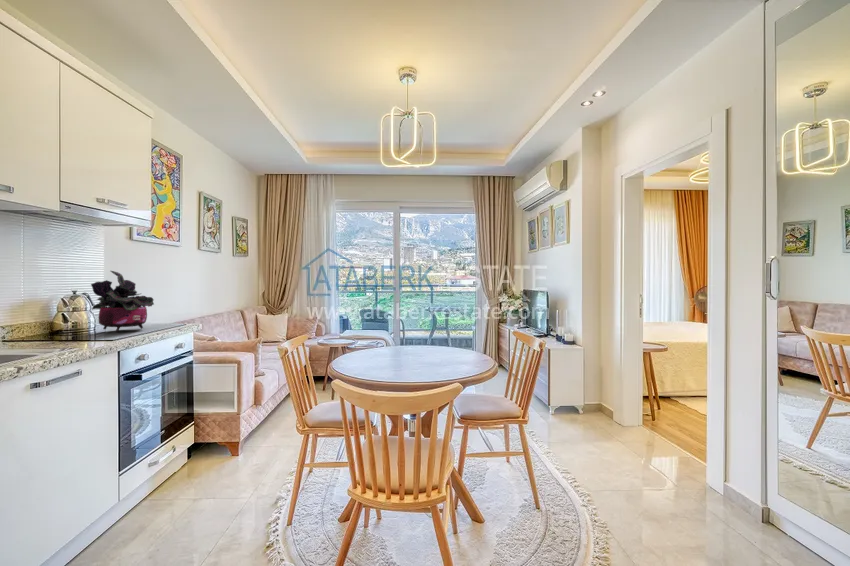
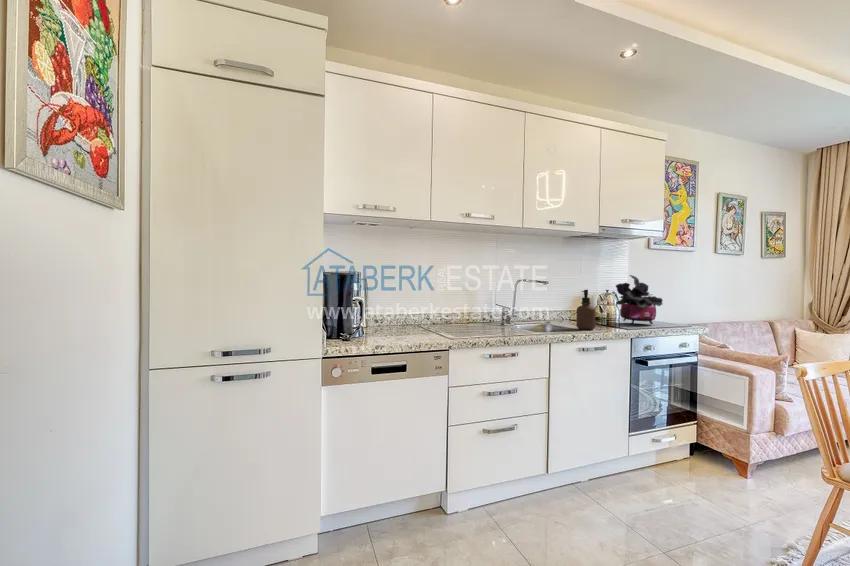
soap dispenser: none [28,292,64,351] -> present [576,290,595,330]

